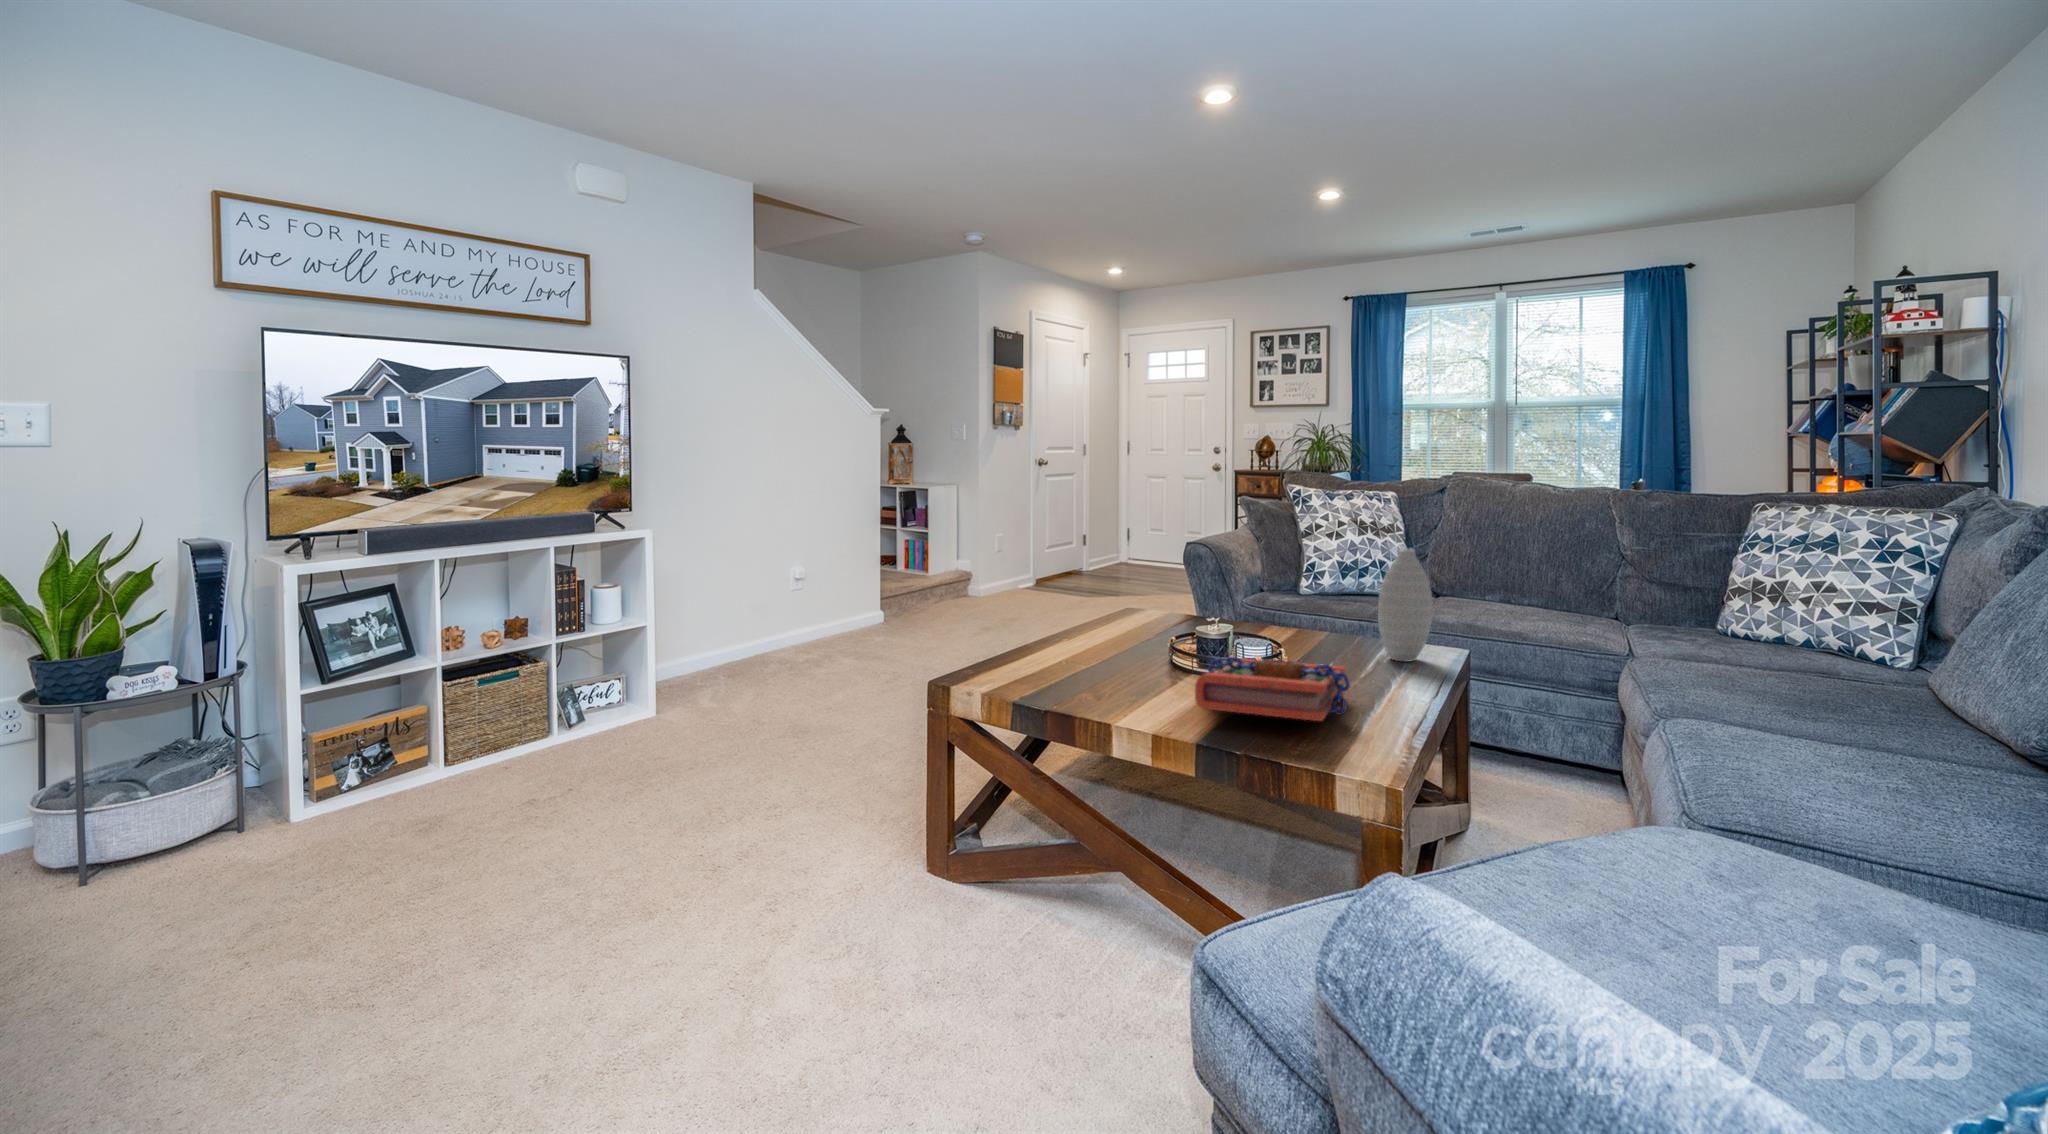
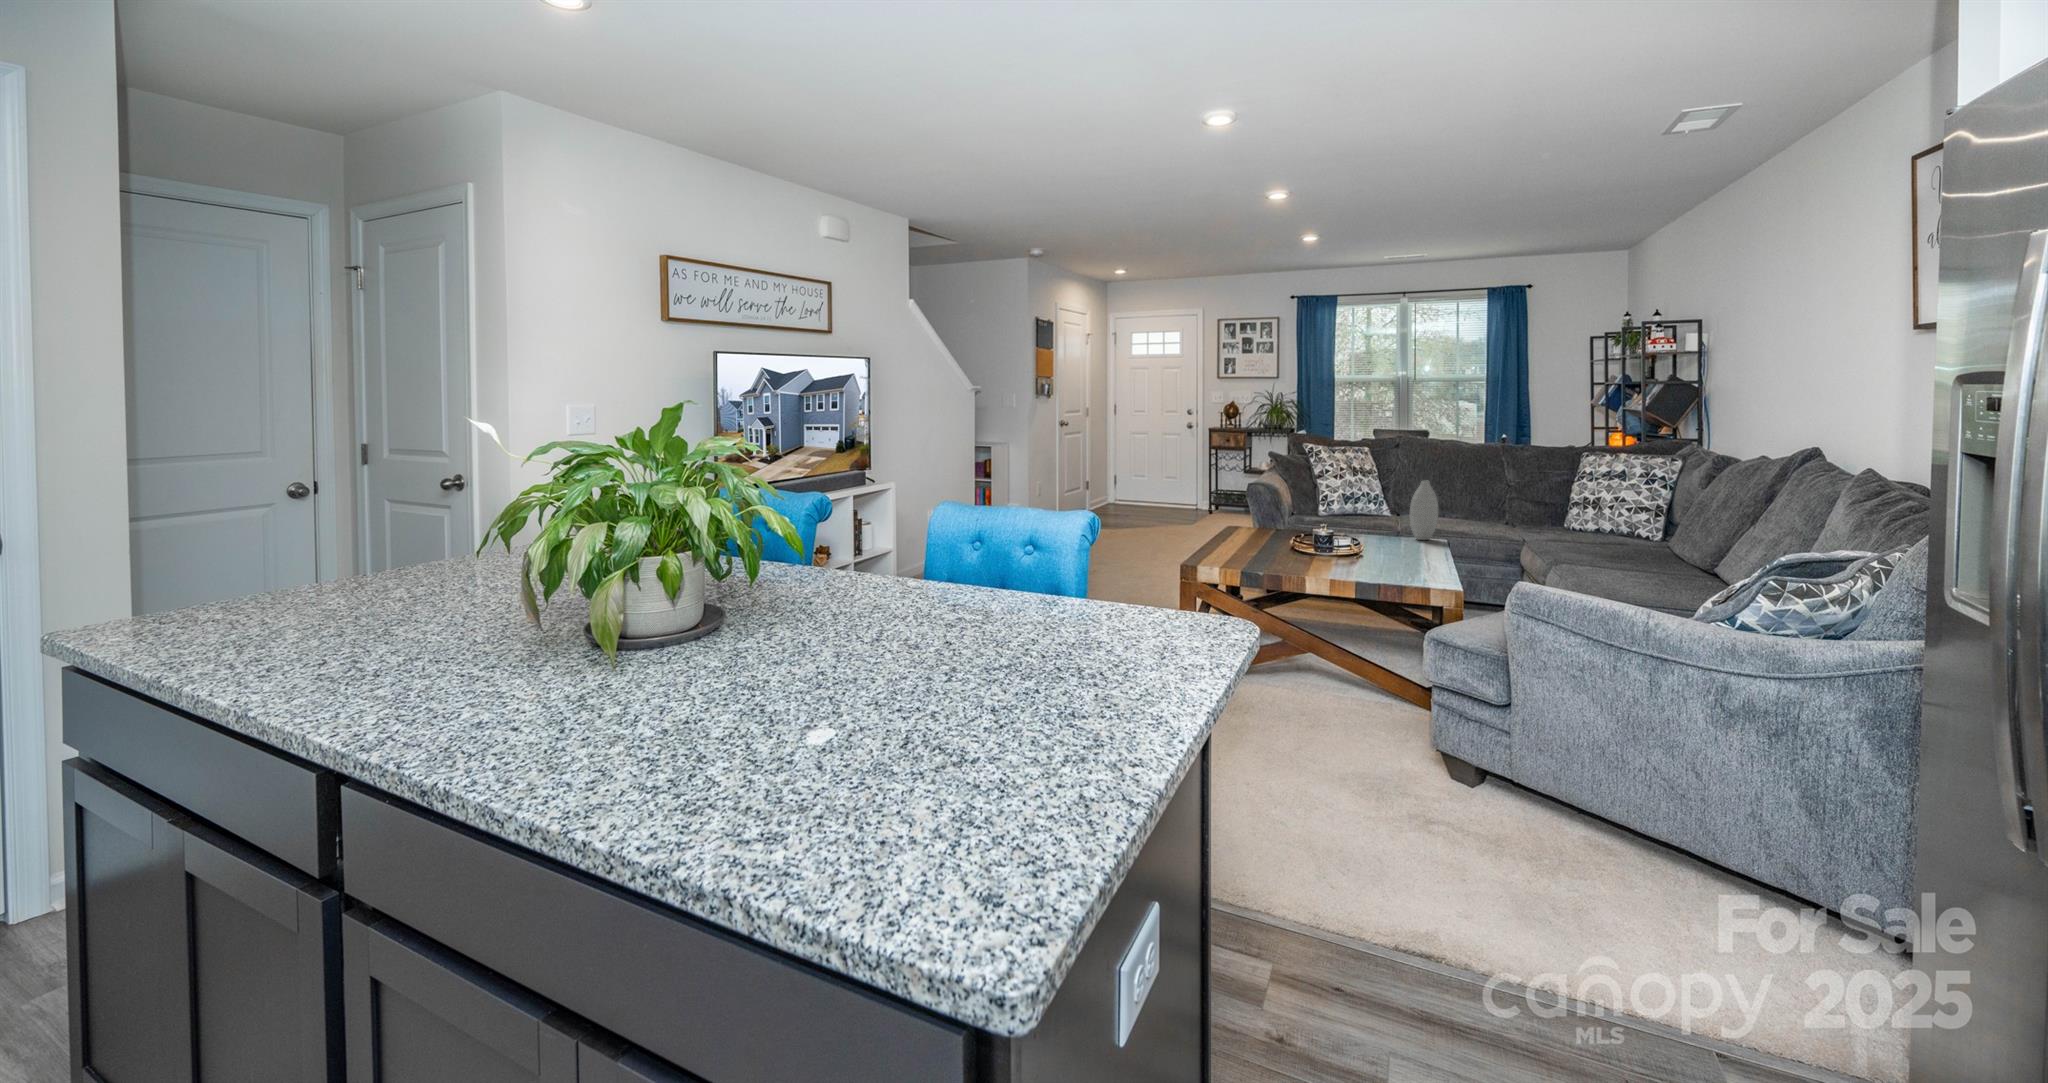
book: present [1195,656,1350,721] -> none [1352,533,1424,559]

